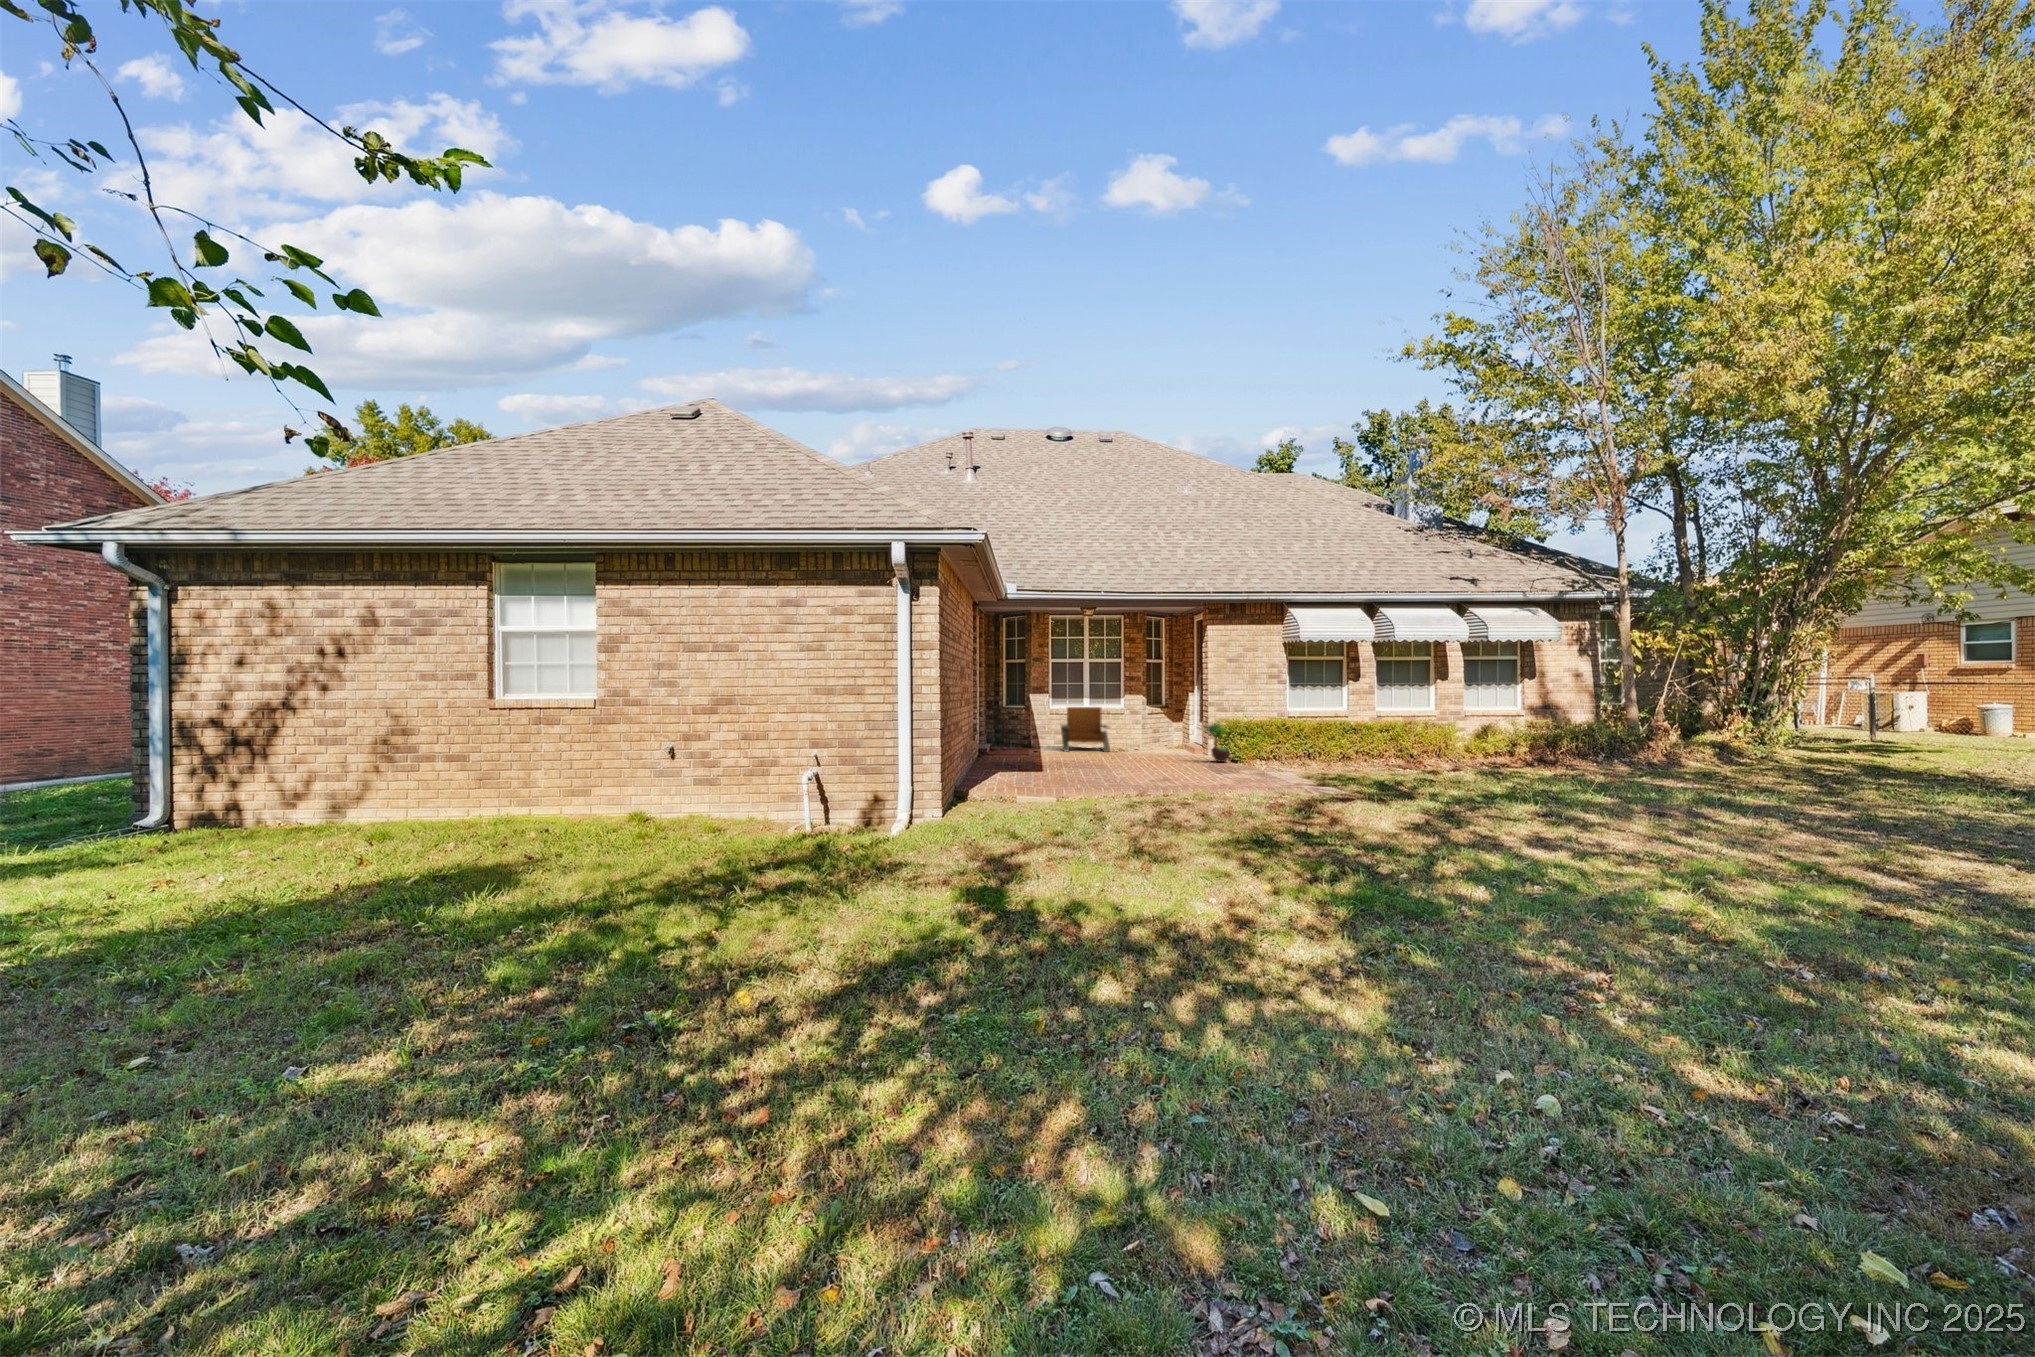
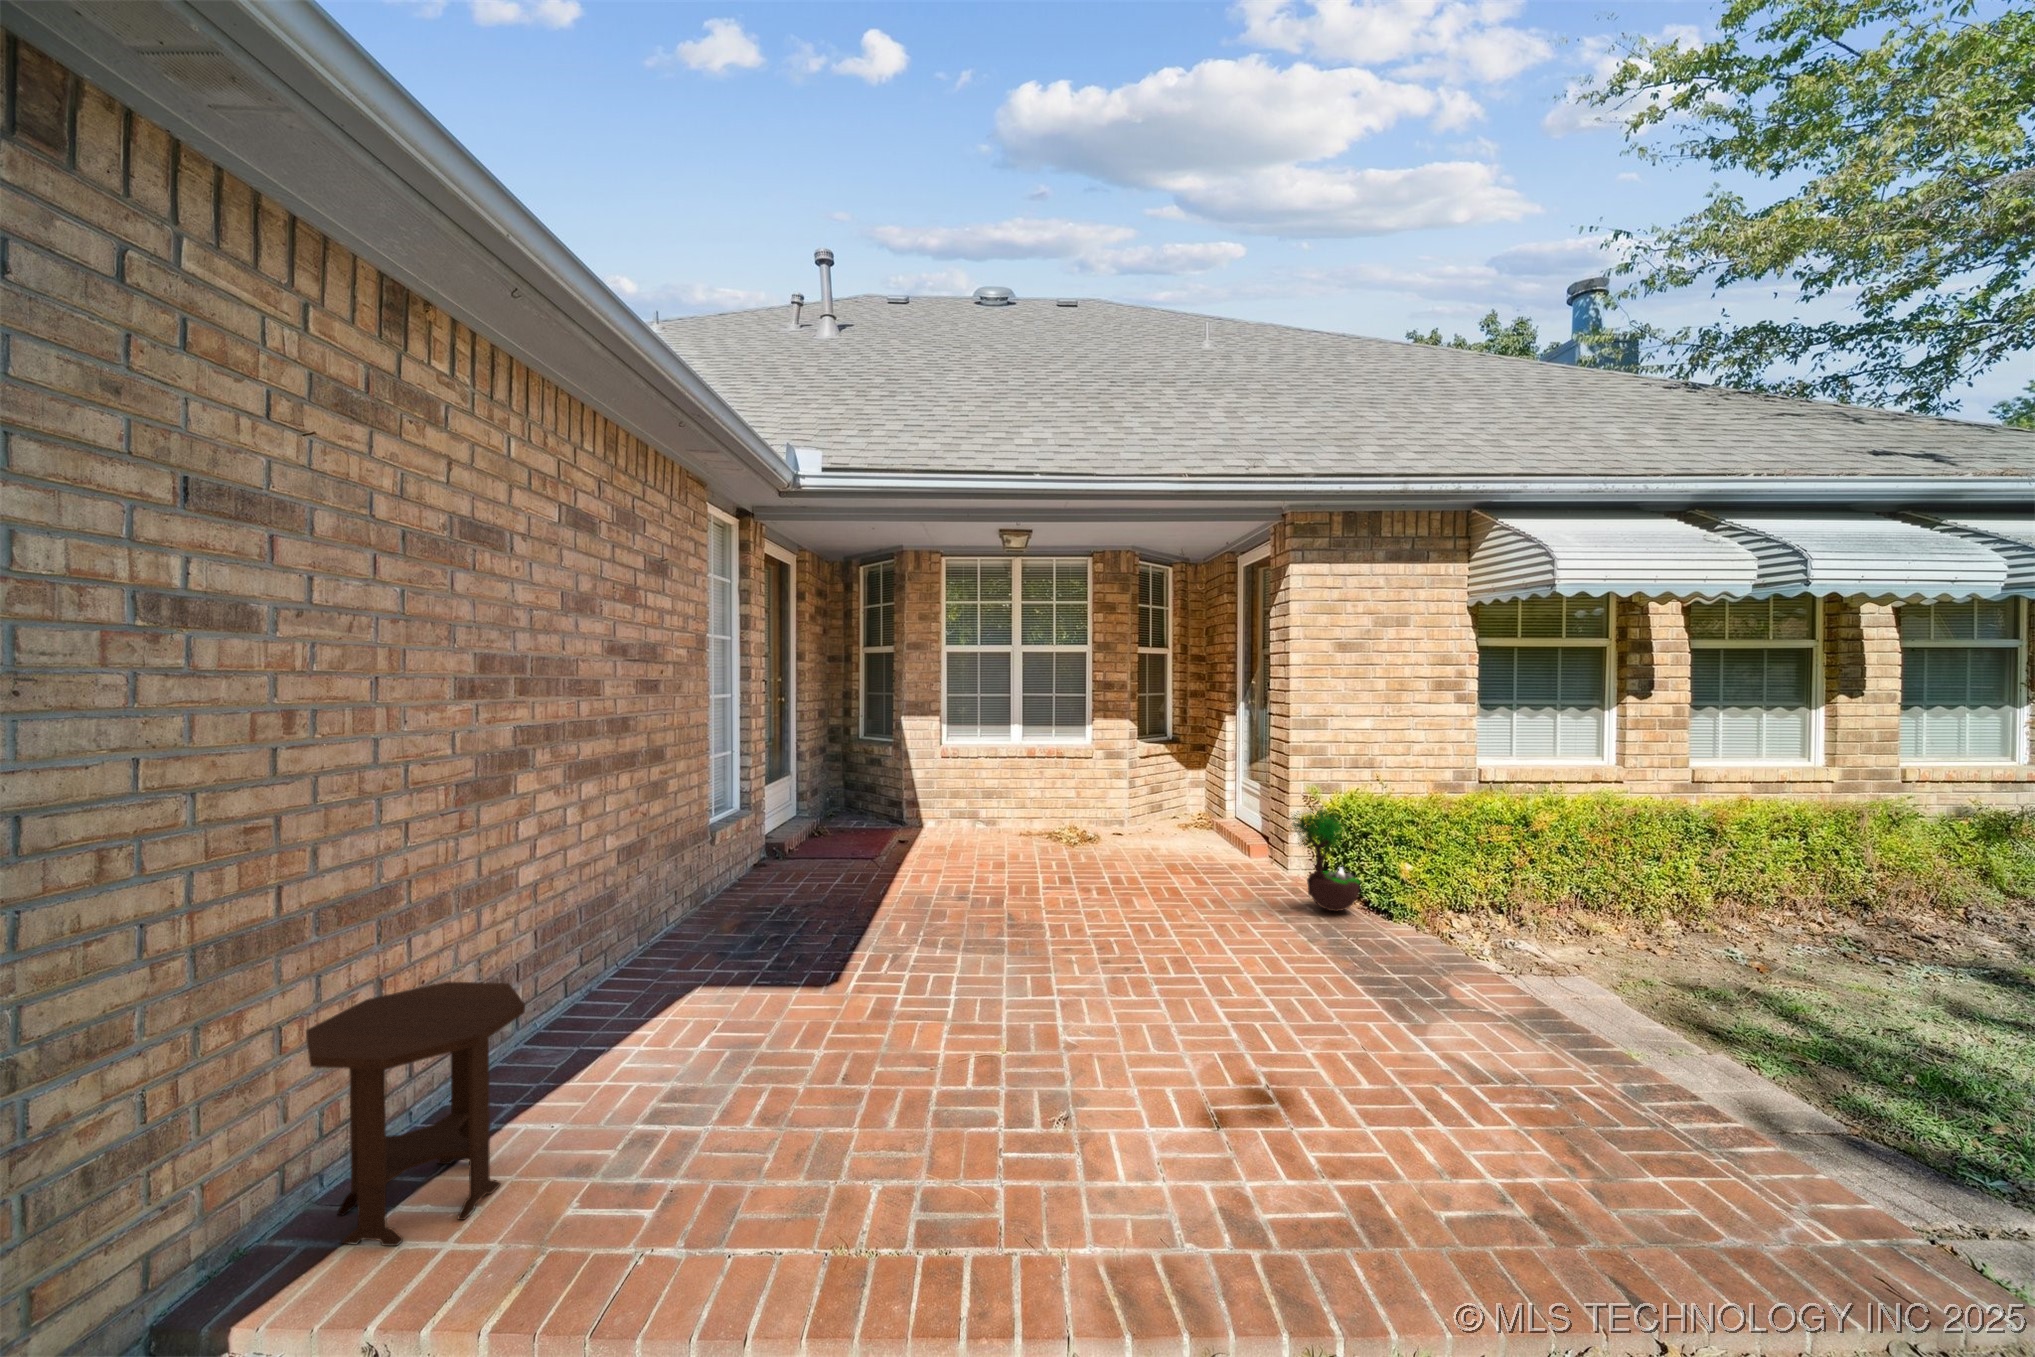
lounge chair: present [1061,707,1110,752] -> none [952,747,1059,852]
side table: none [974,741,1011,785] -> present [306,982,525,1246]

